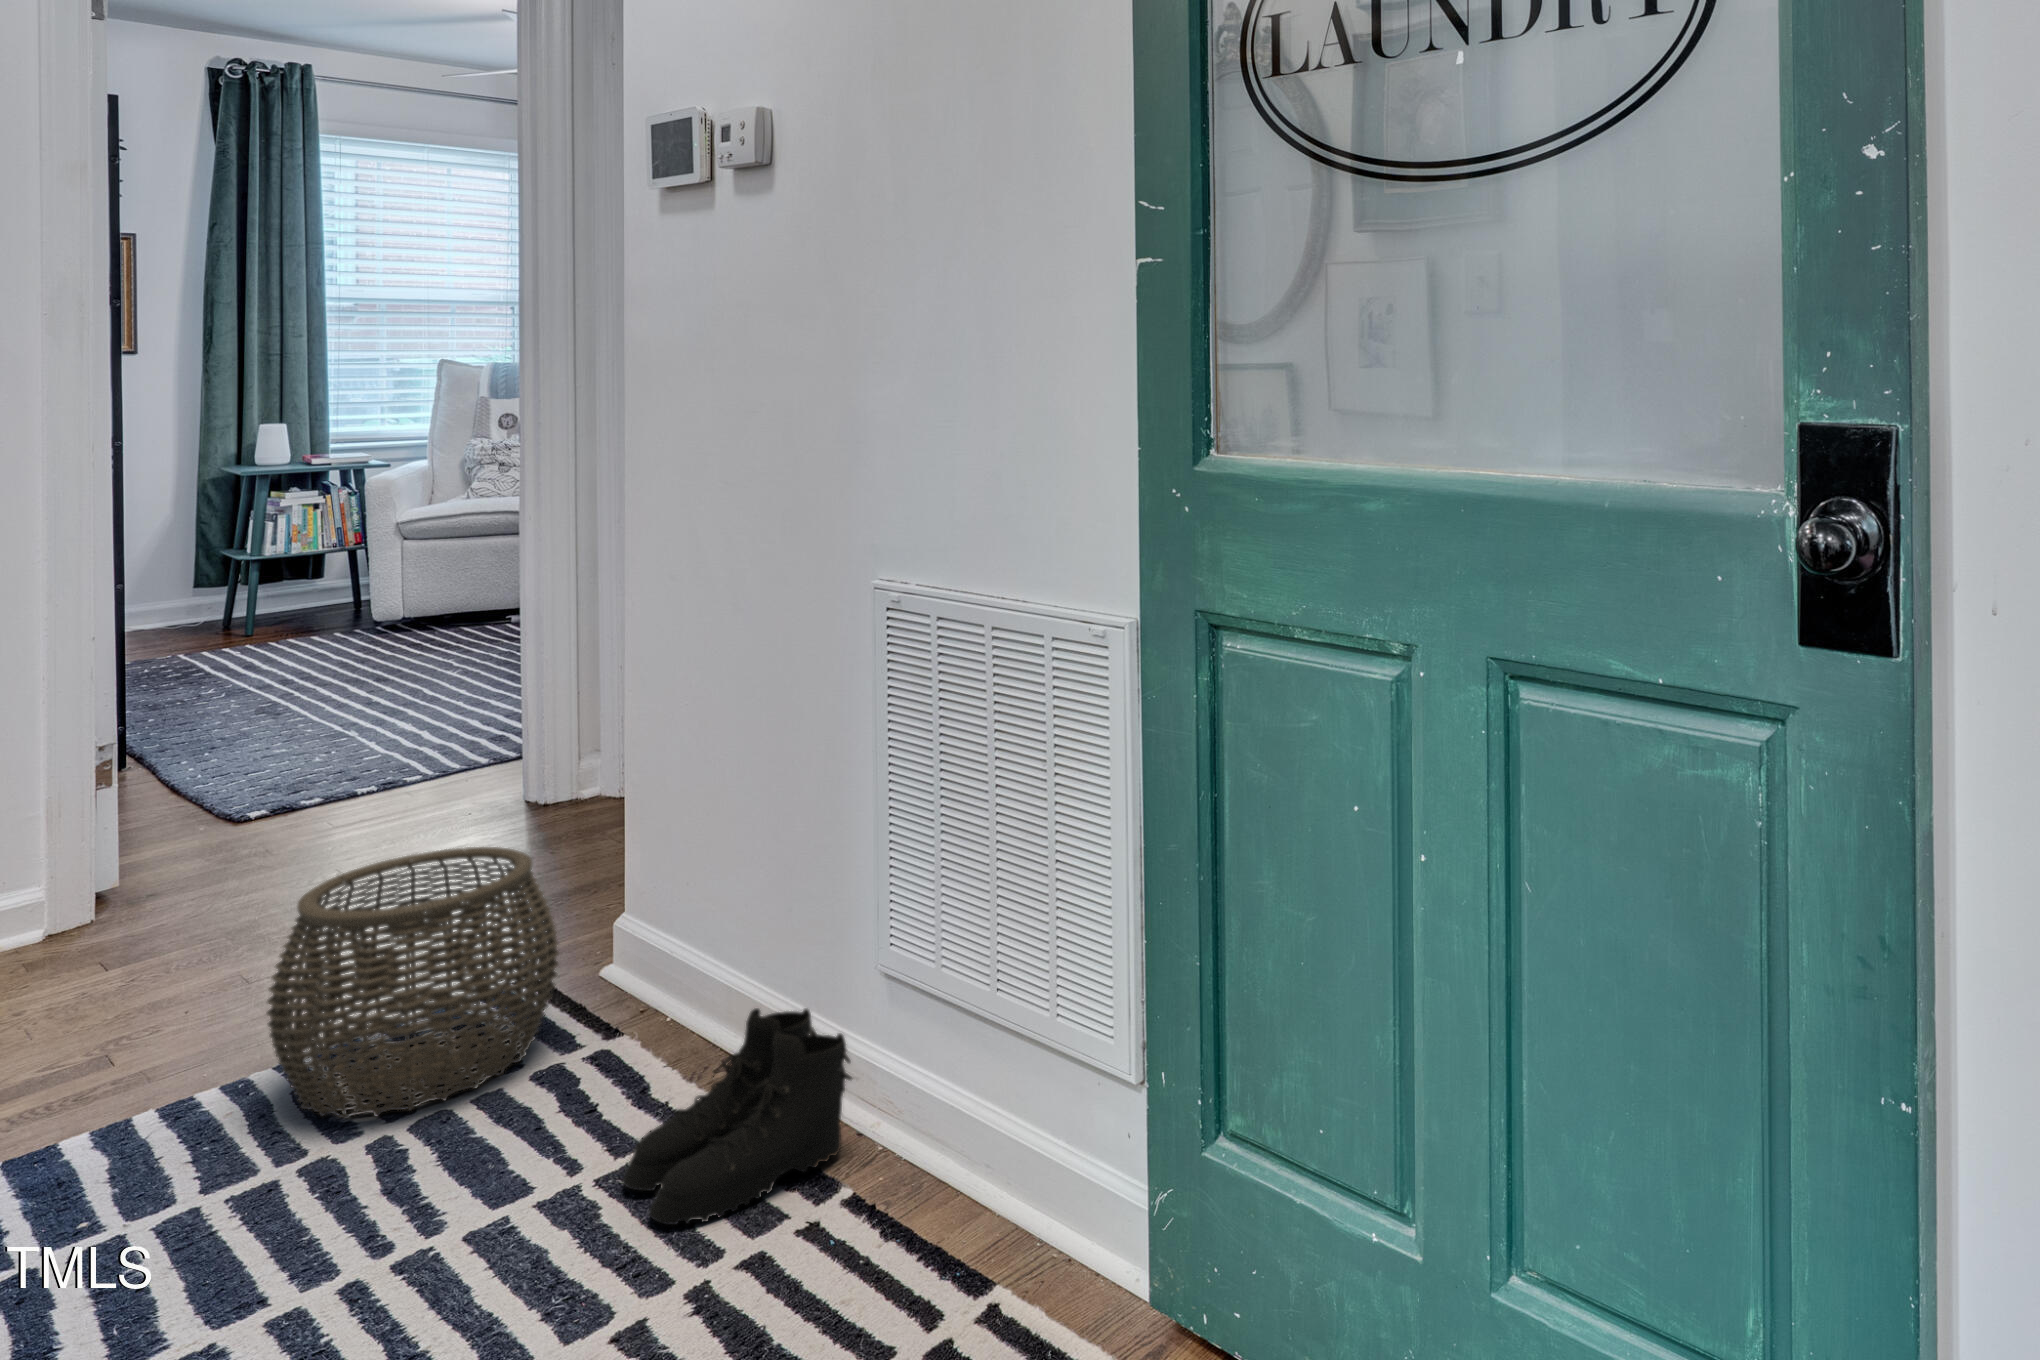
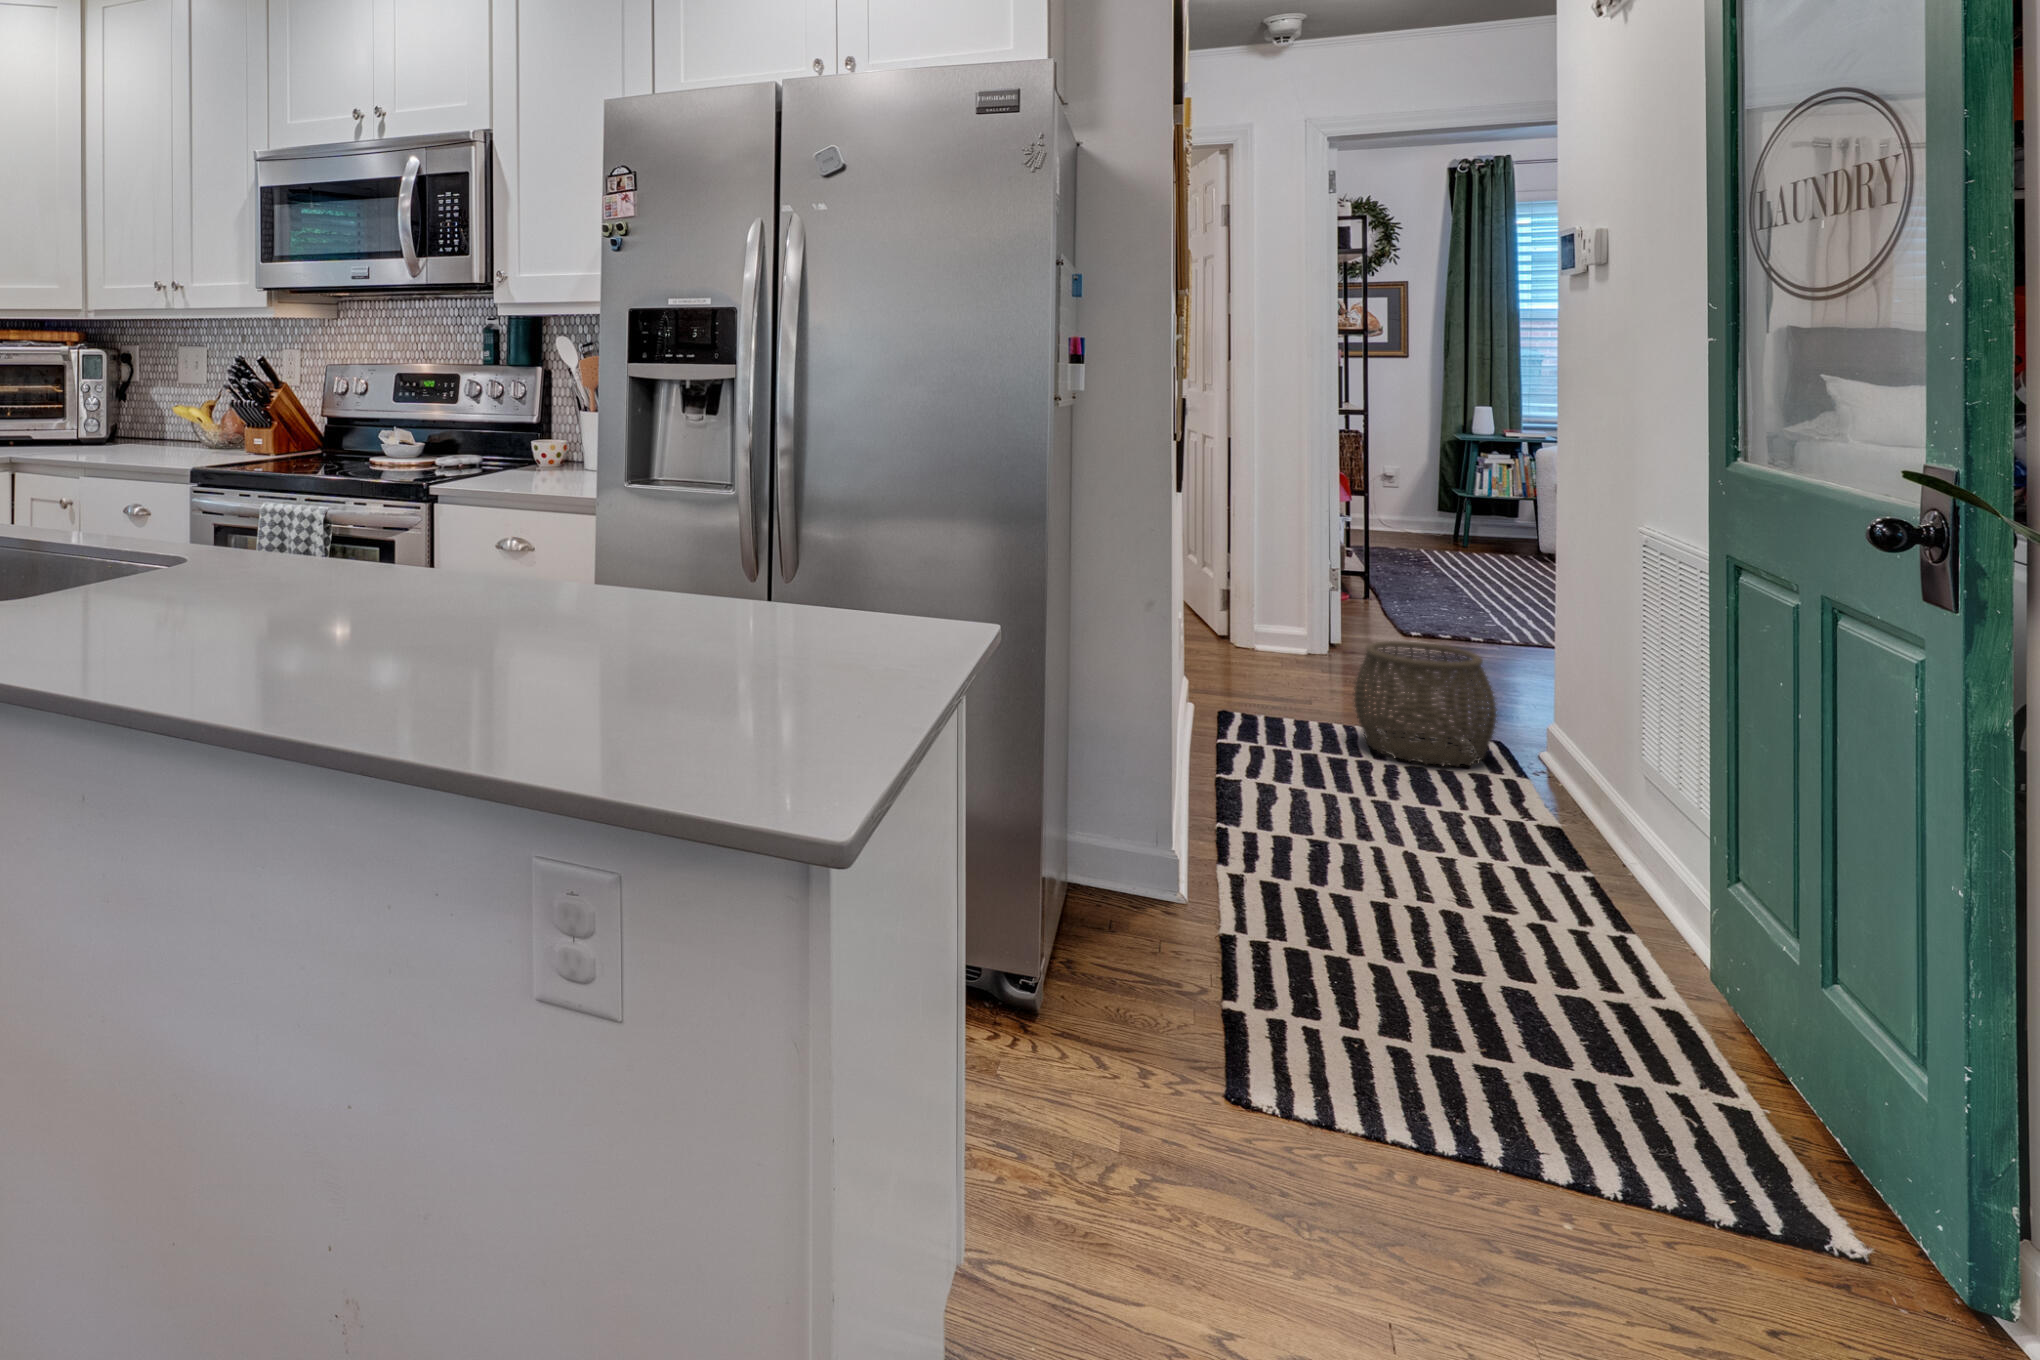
boots: present [622,1008,852,1225] -> none [1482,761,1617,856]

